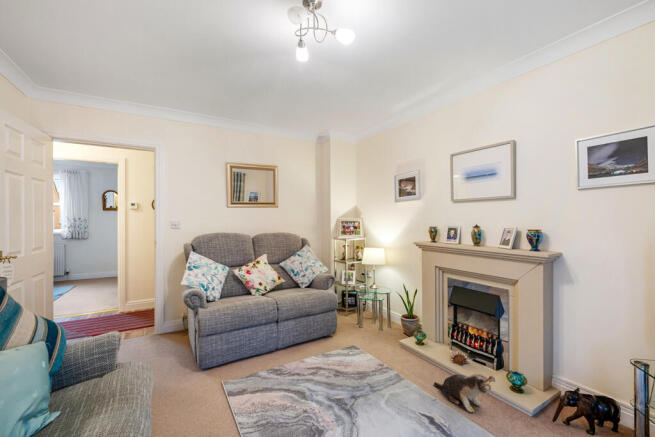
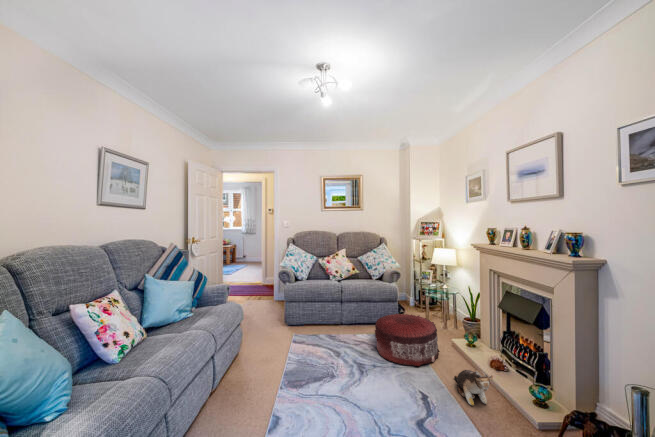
pouf: none [336,322,405,385] -> present [375,313,440,366]

